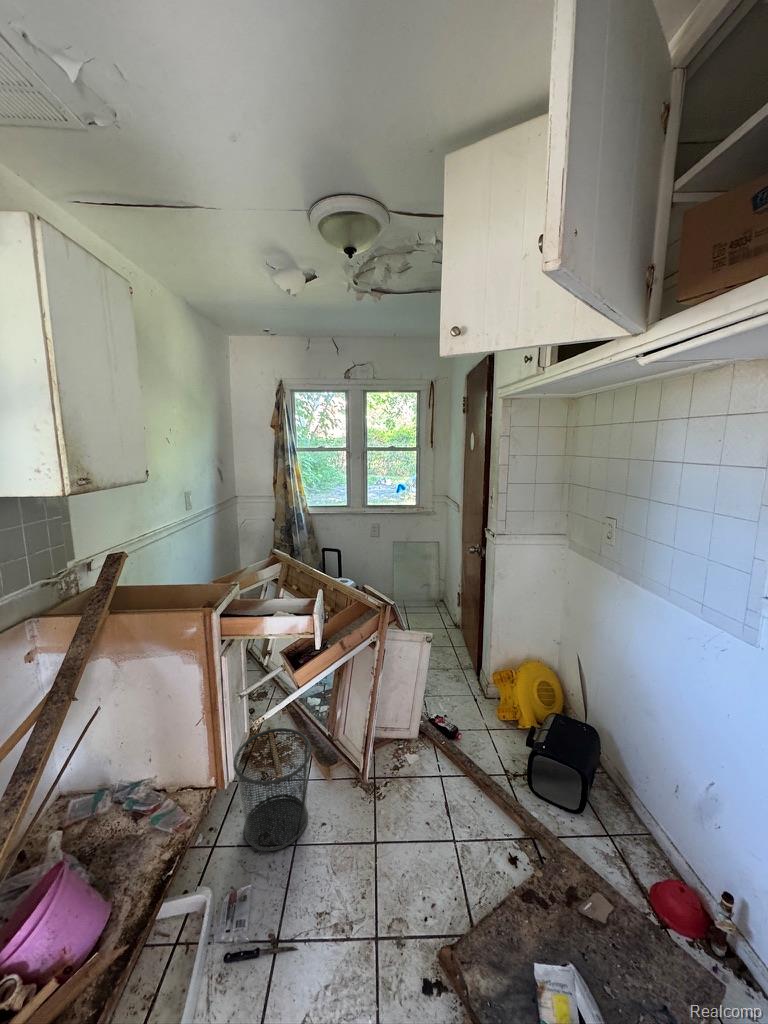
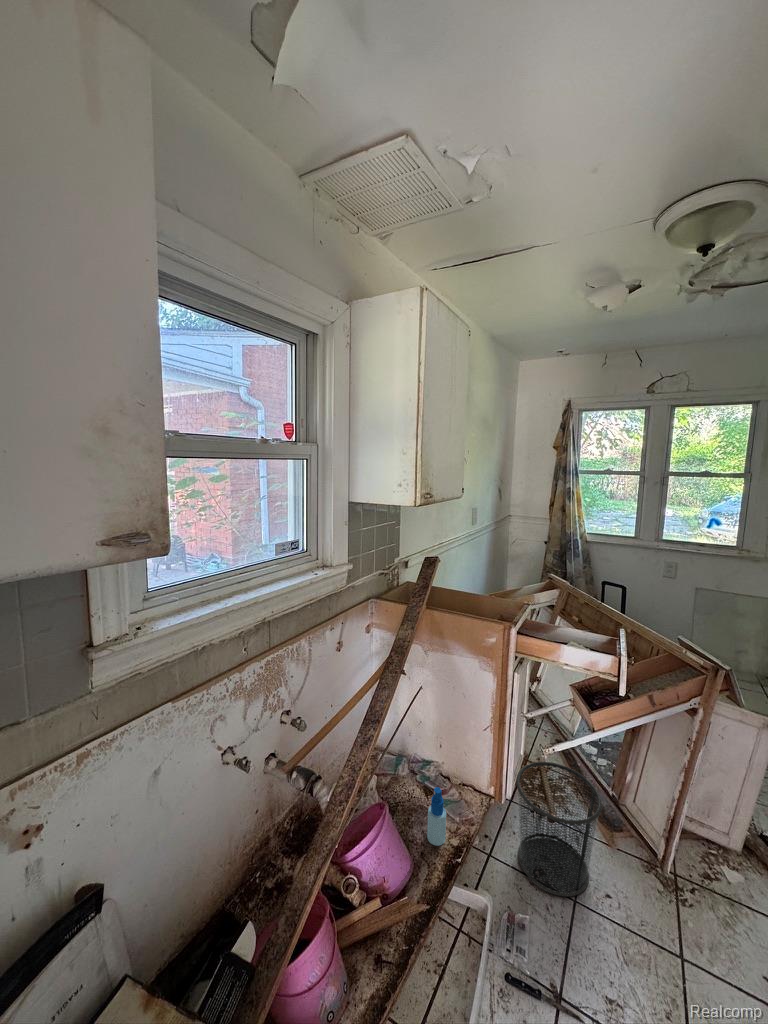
spray bottle: none [132,807,158,871] -> present [427,787,446,846]

